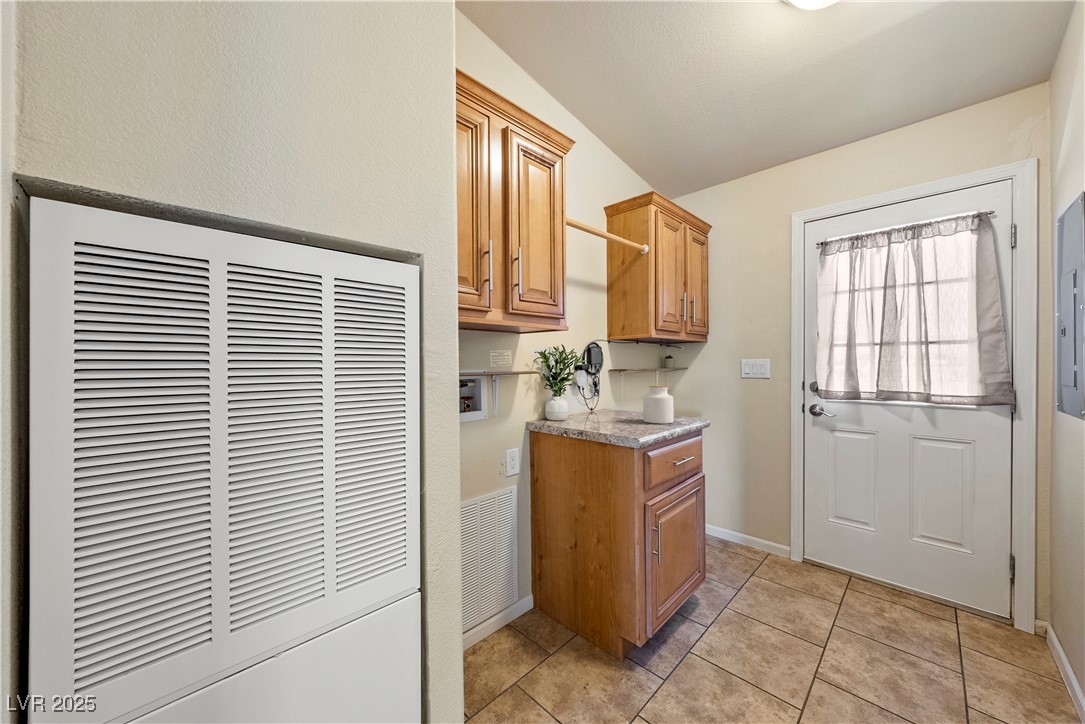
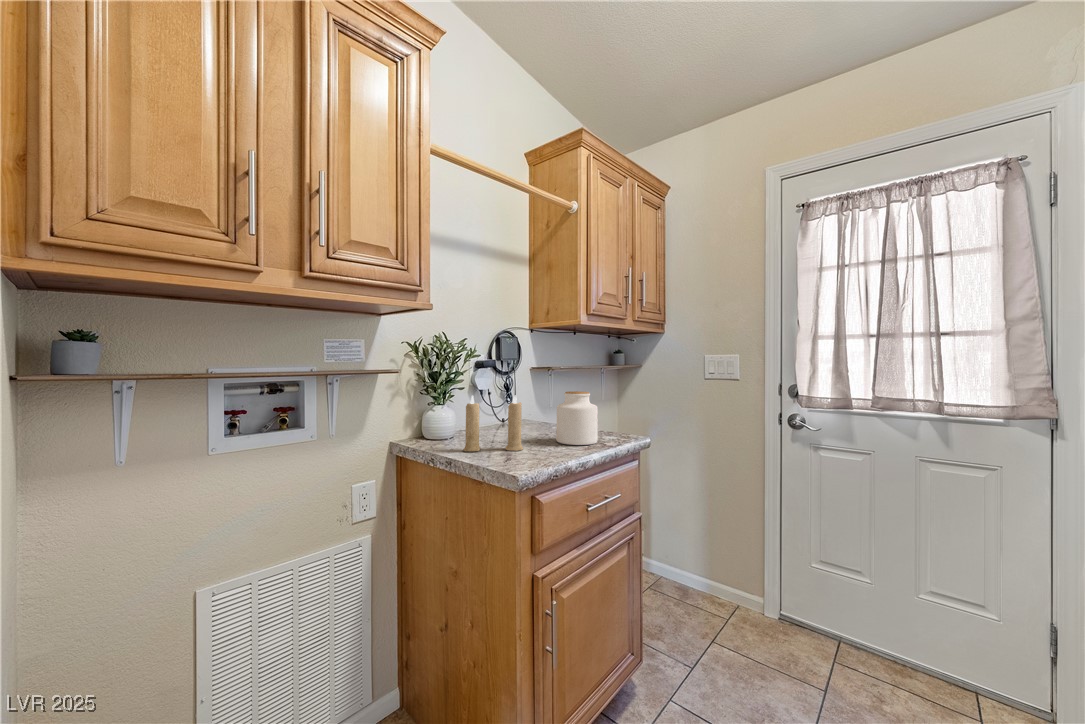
candle: none [584,388,625,427] -> present [463,396,523,452]

